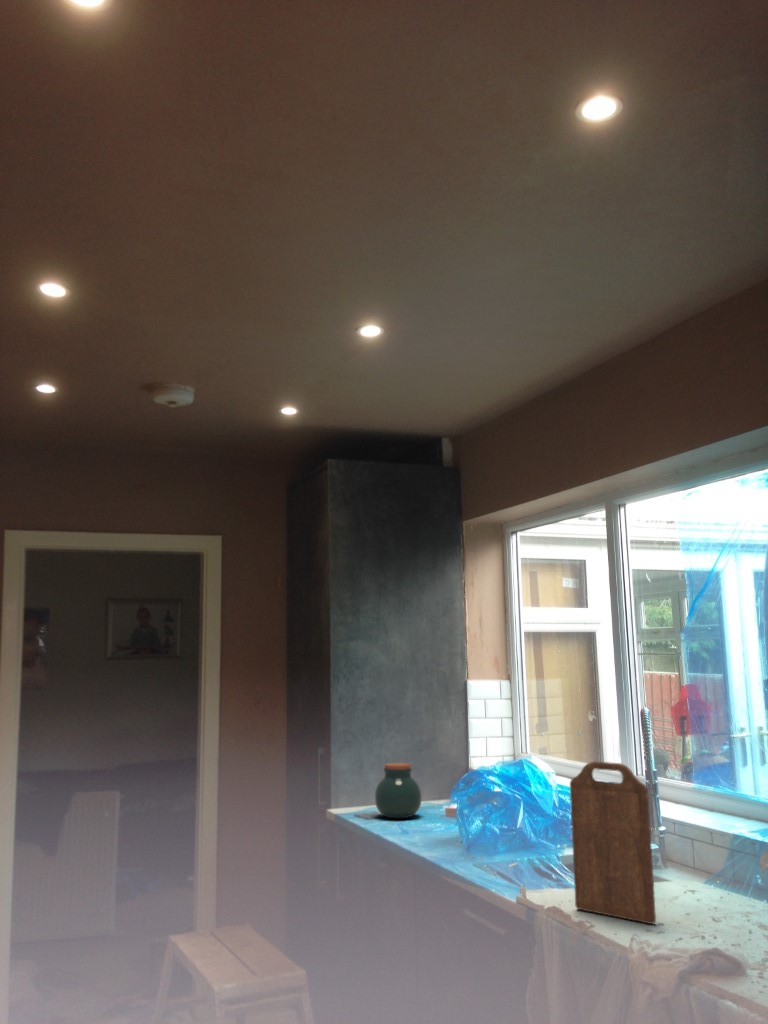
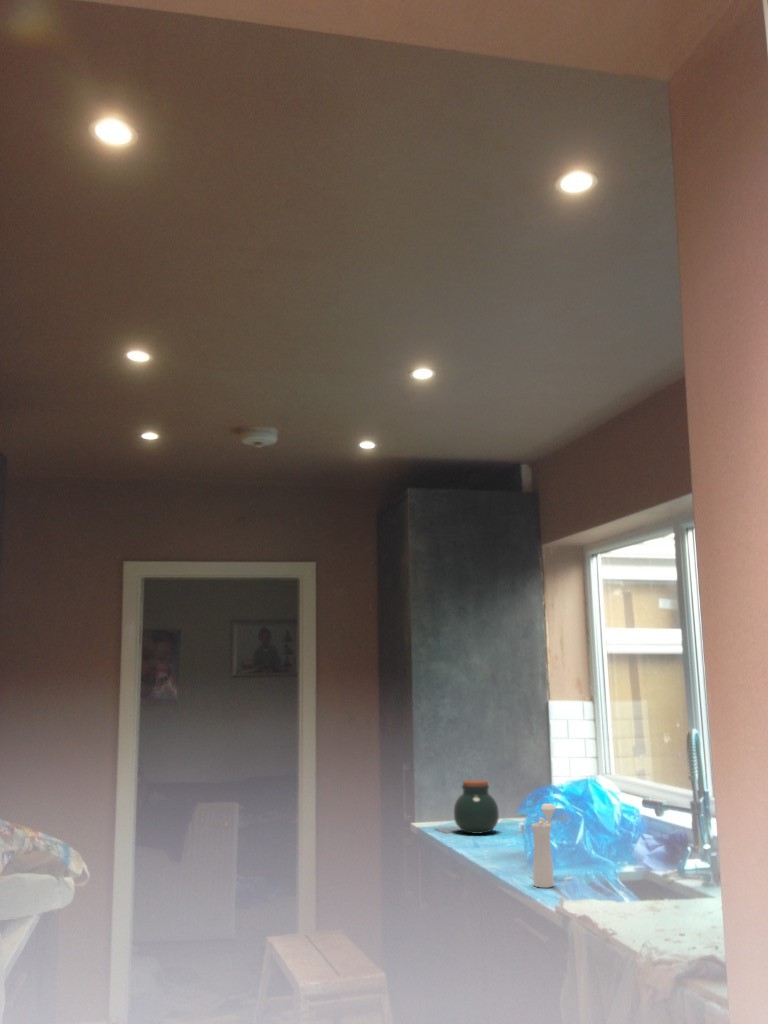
cutting board: present [570,762,656,924] -> none [601,780,677,933]
pepper mill: none [480,787,503,877] -> present [532,804,555,888]

